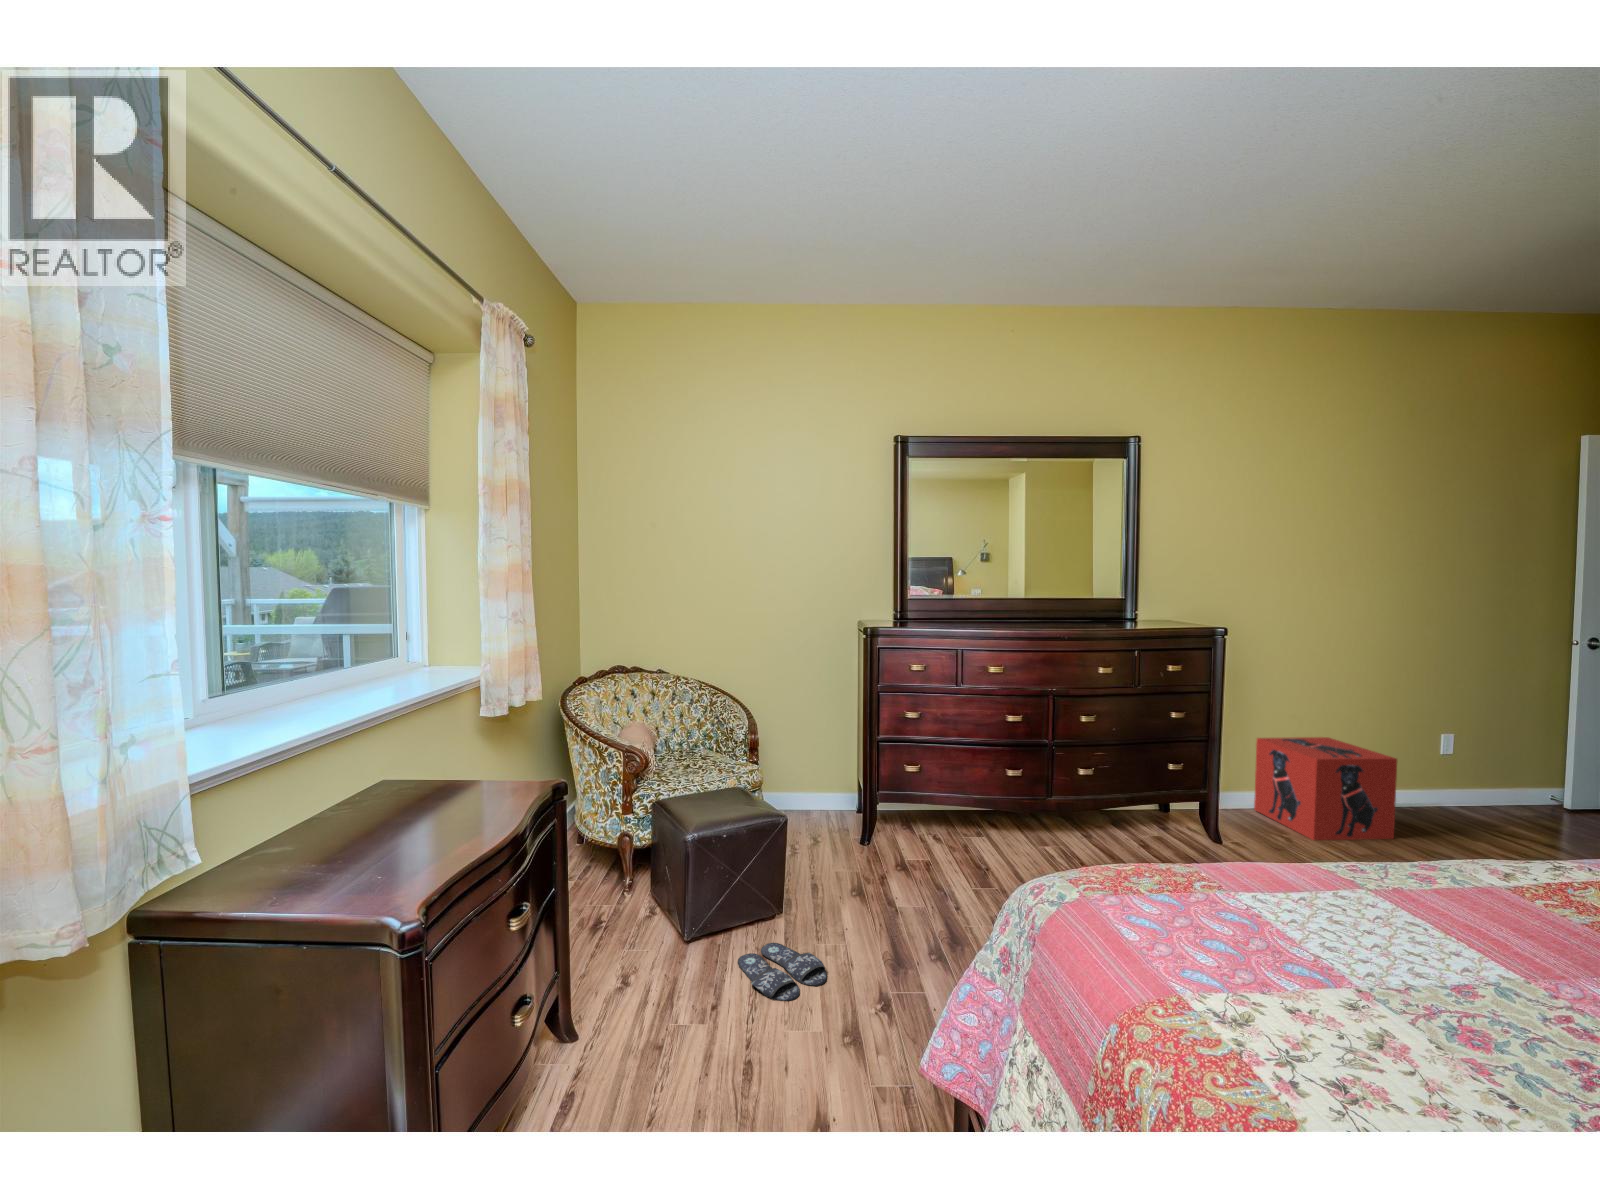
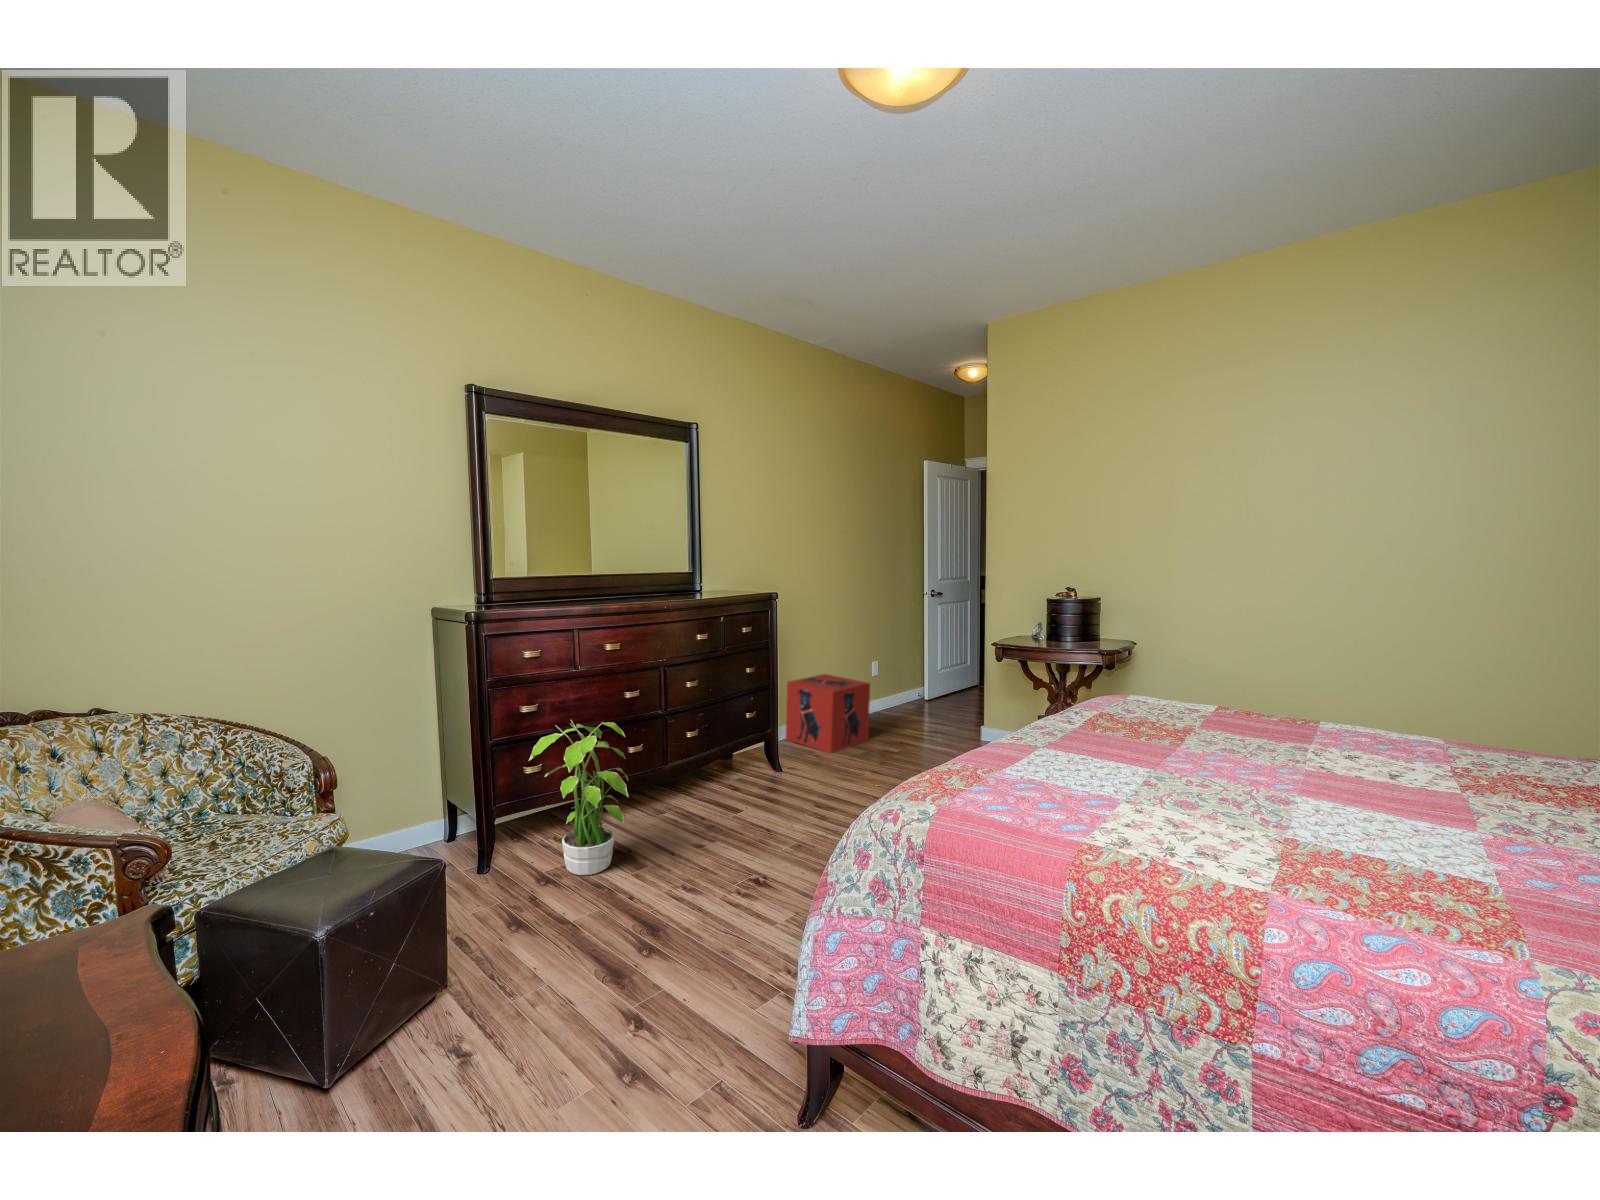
potted plant: none [891,727,981,876] -> present [529,722,629,875]
slippers: present [738,943,826,1001] -> none [429,1014,557,1089]

